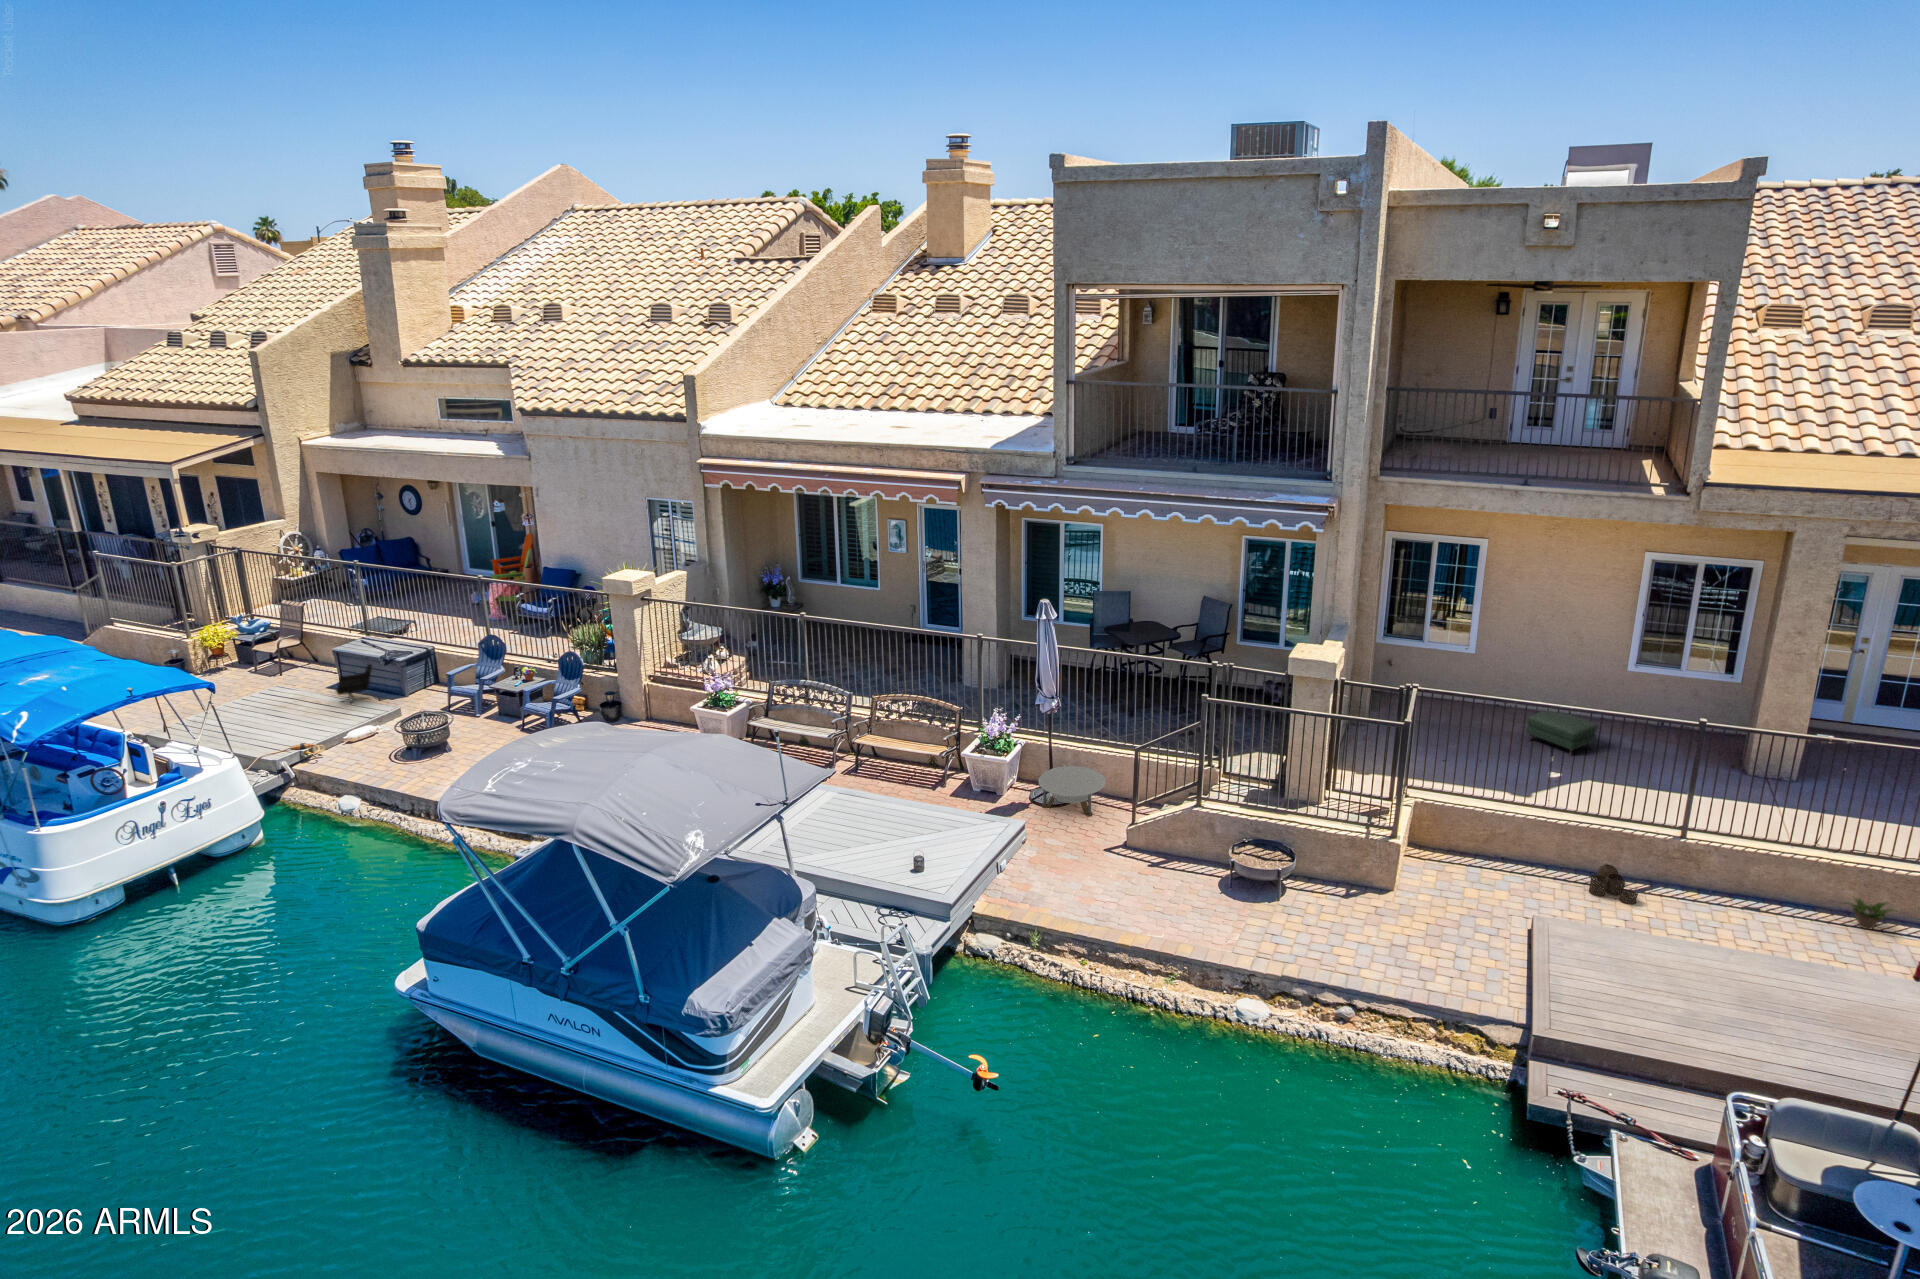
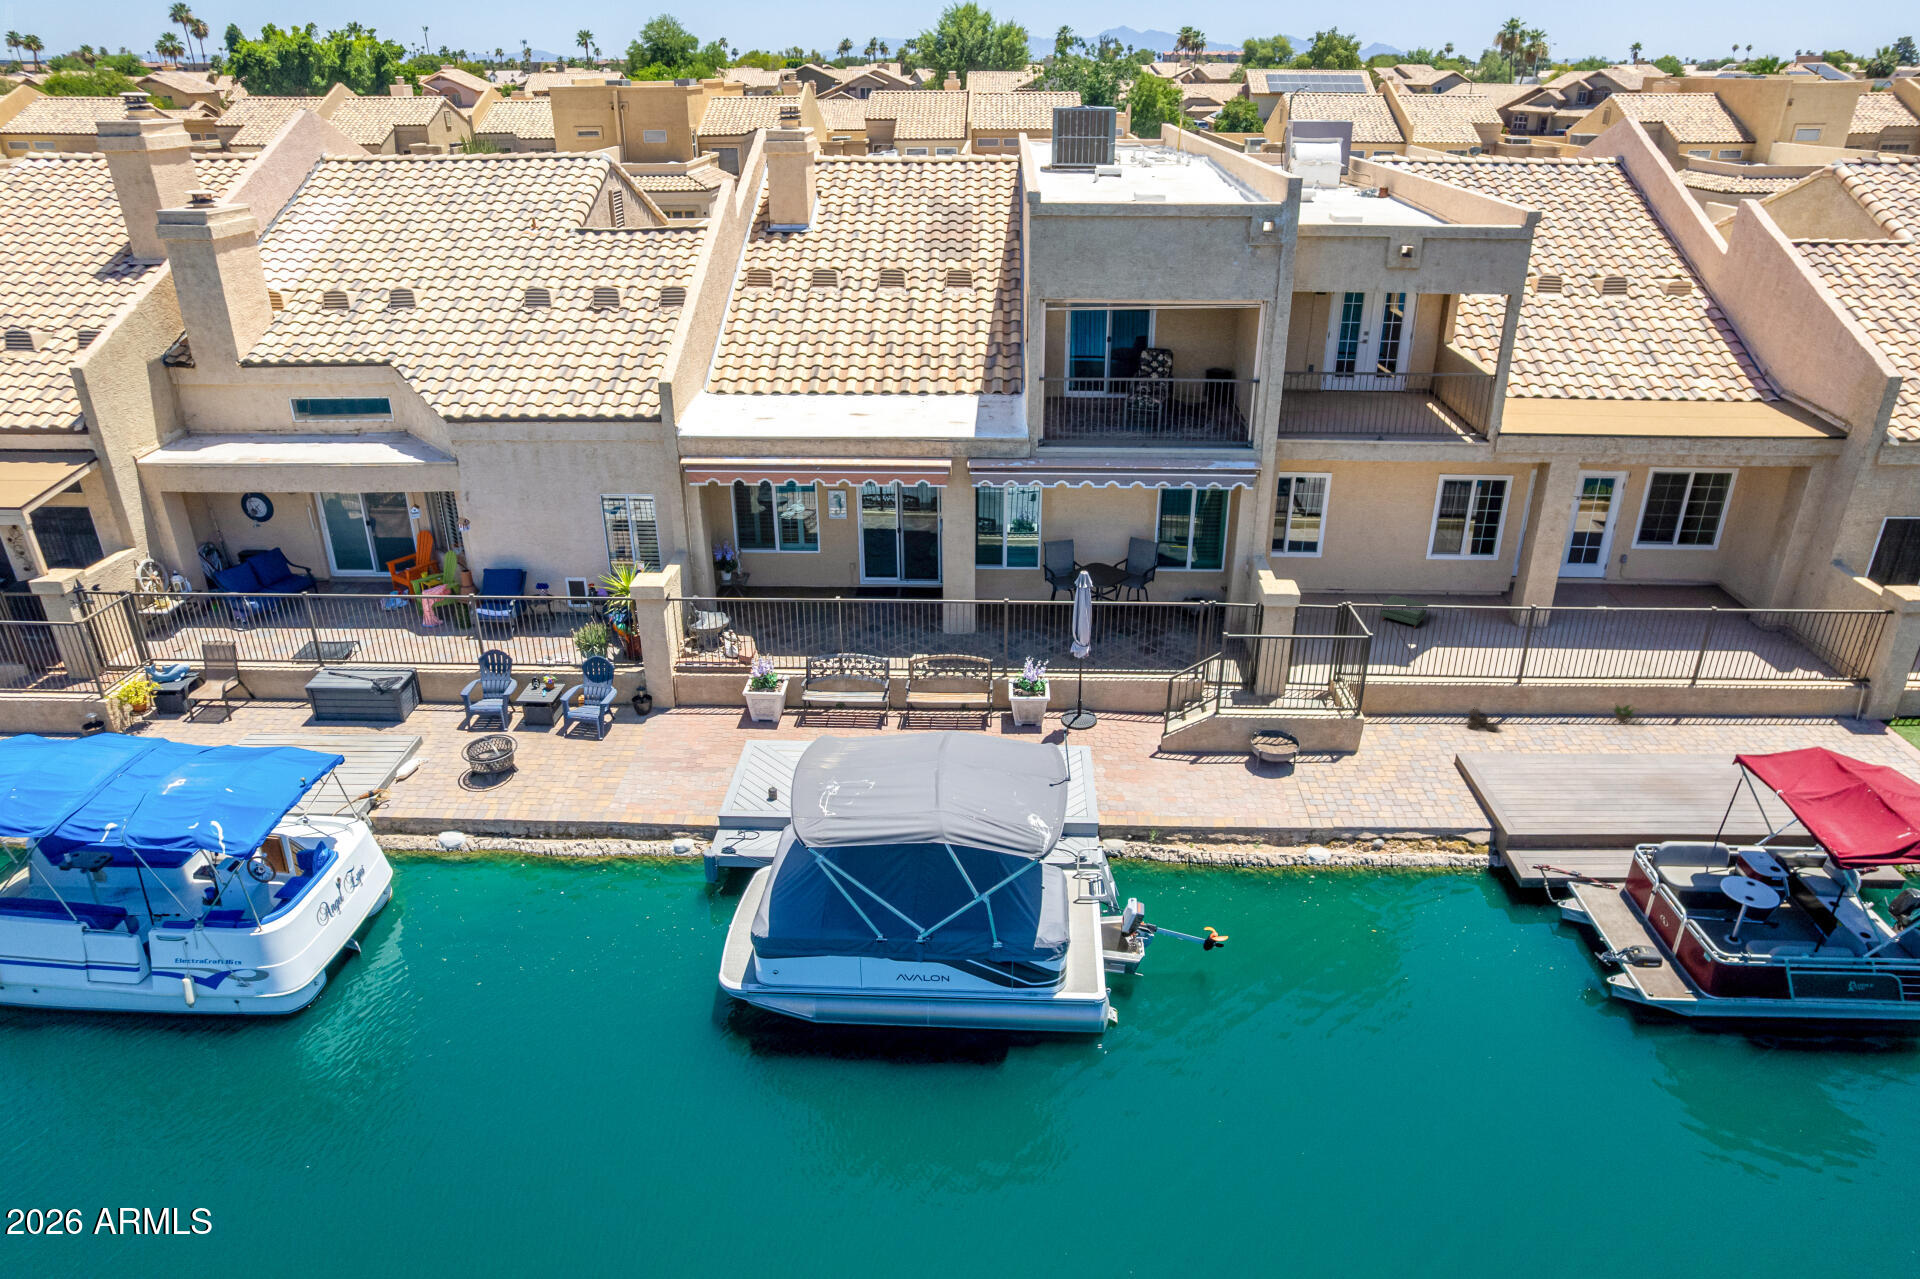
lounge chair: present [336,664,372,703] -> none [328,696,370,742]
round table: present [1038,766,1106,817] -> none [1074,693,1127,732]

